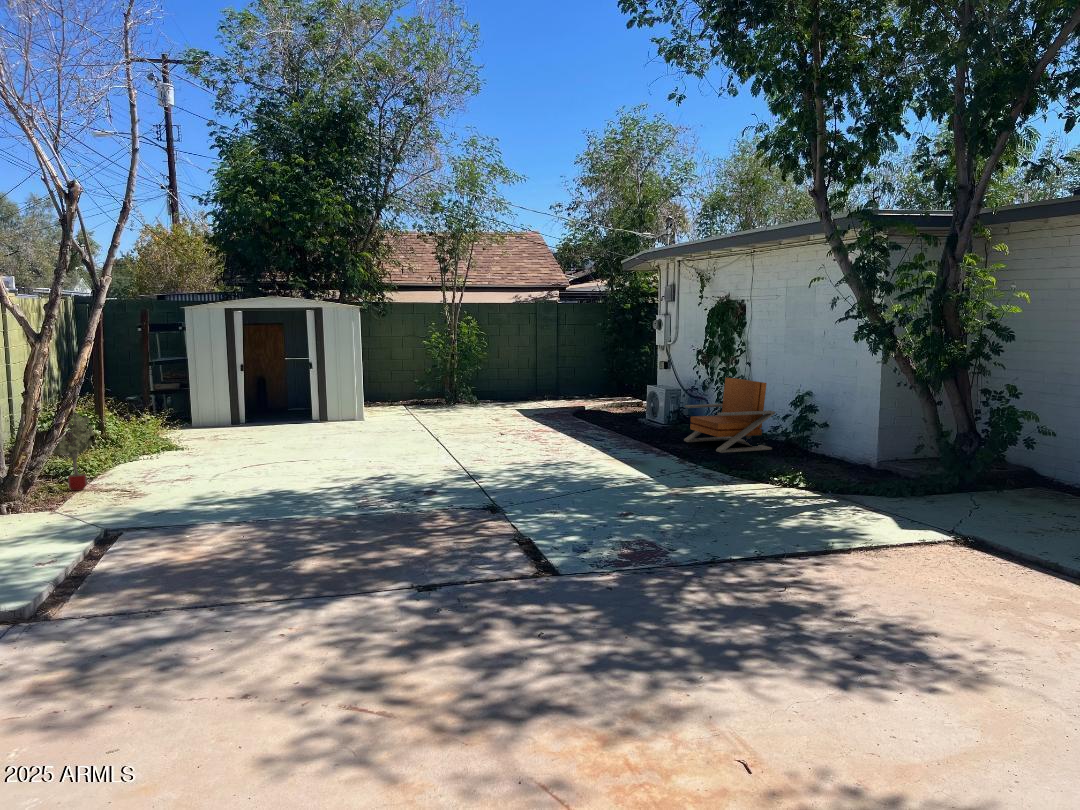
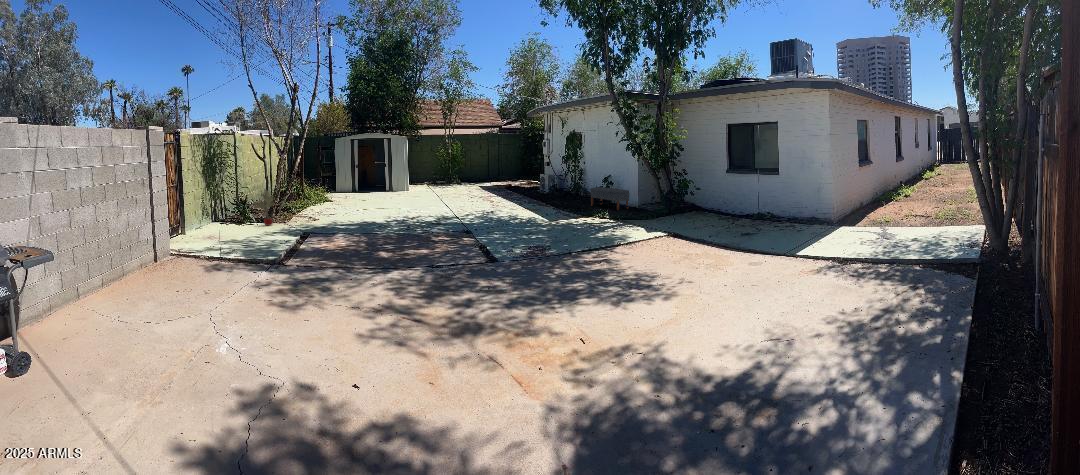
lounge chair: present [684,378,775,453] -> none [555,170,596,205]
bench: none [765,416,858,470] -> present [590,187,629,210]

